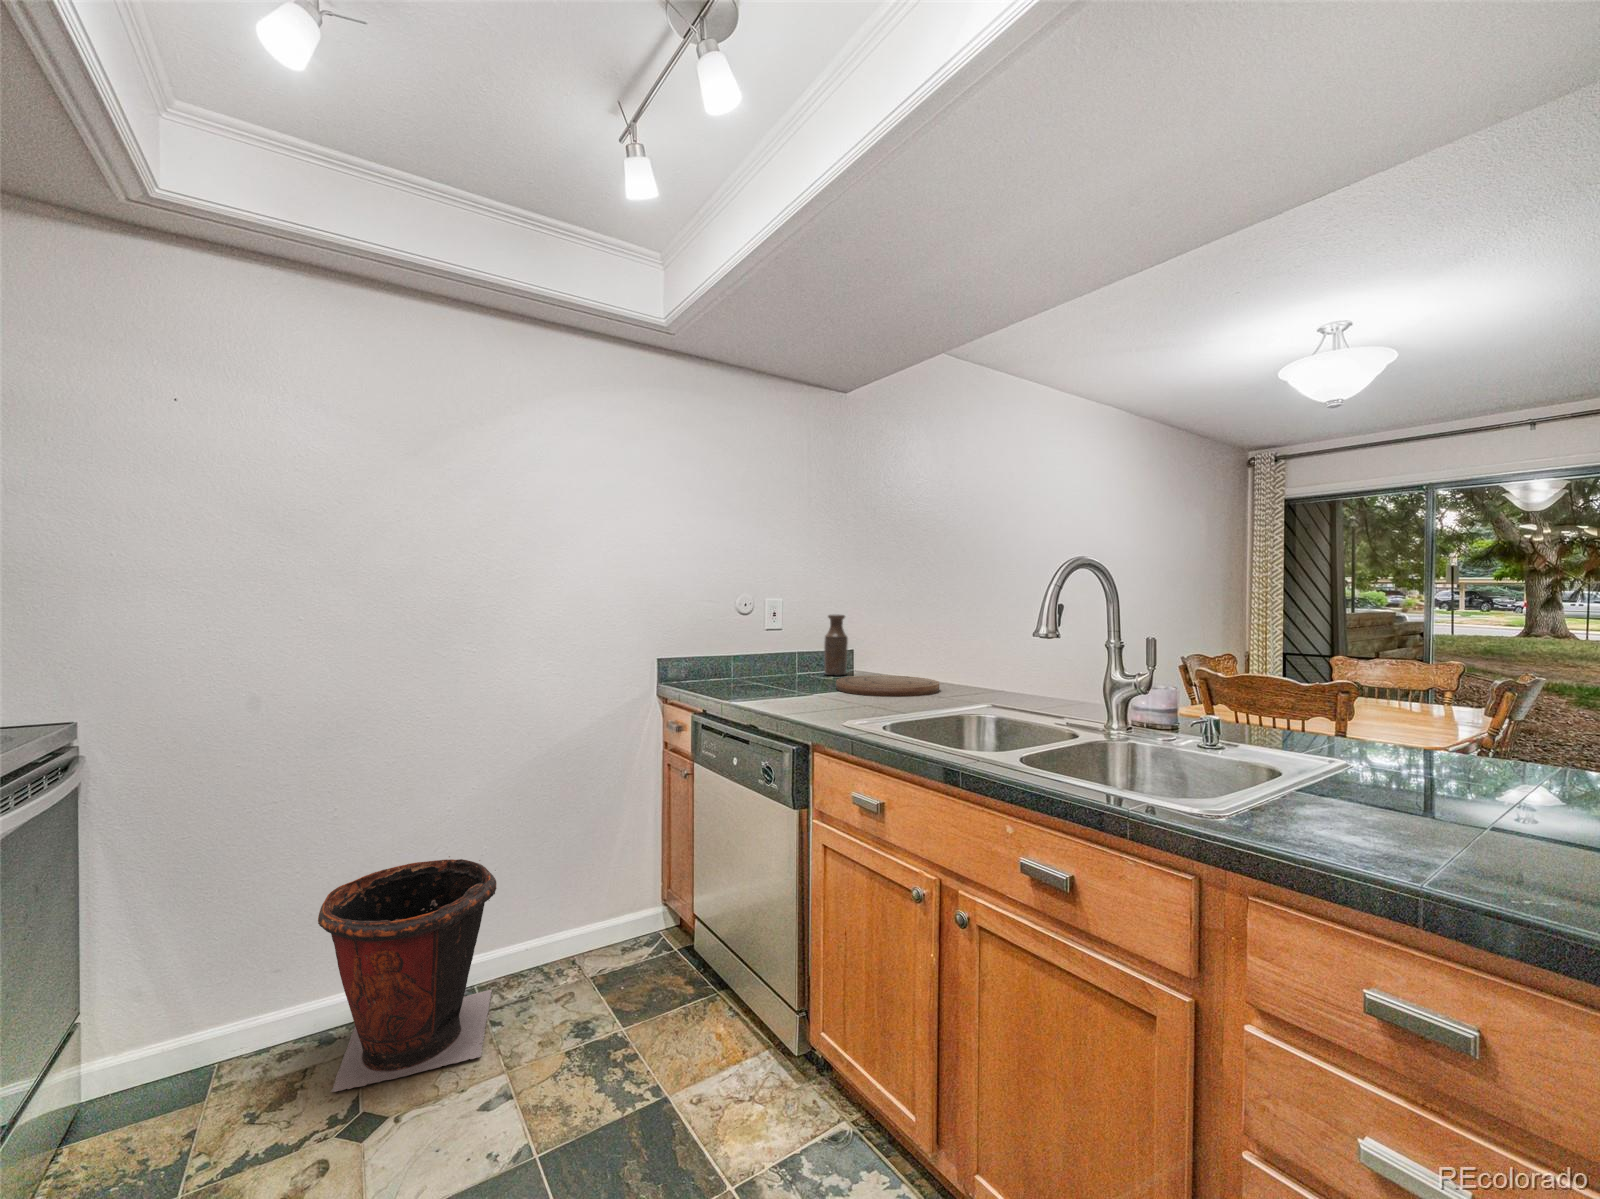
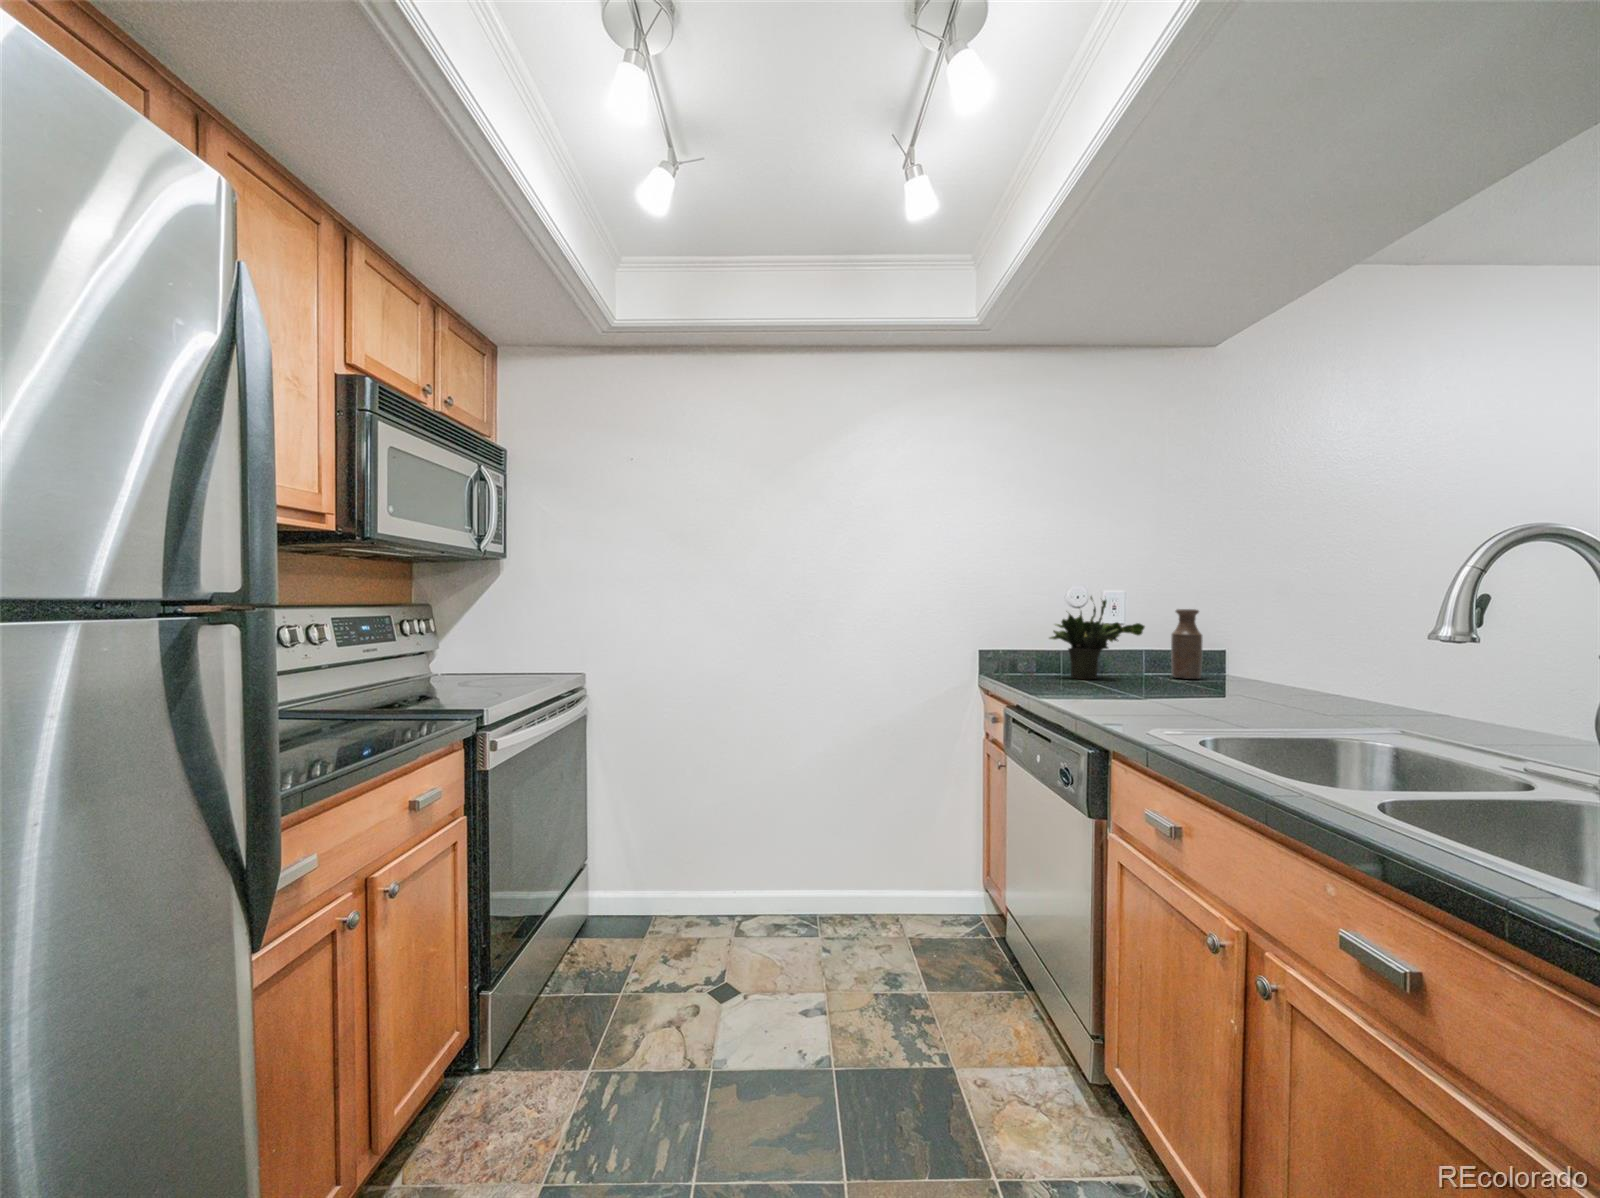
potted plant: none [728,602,808,681] -> present [1050,596,1145,679]
cutting board: present [836,675,939,697] -> none [1172,680,1323,709]
waste bin: present [318,856,496,1092] -> none [706,803,828,972]

